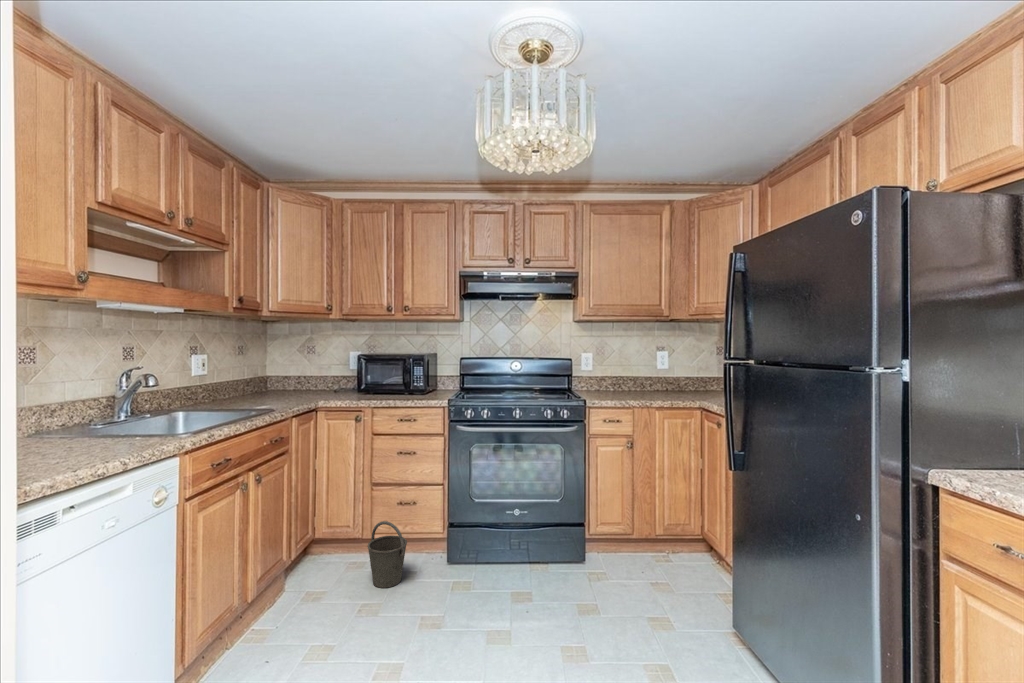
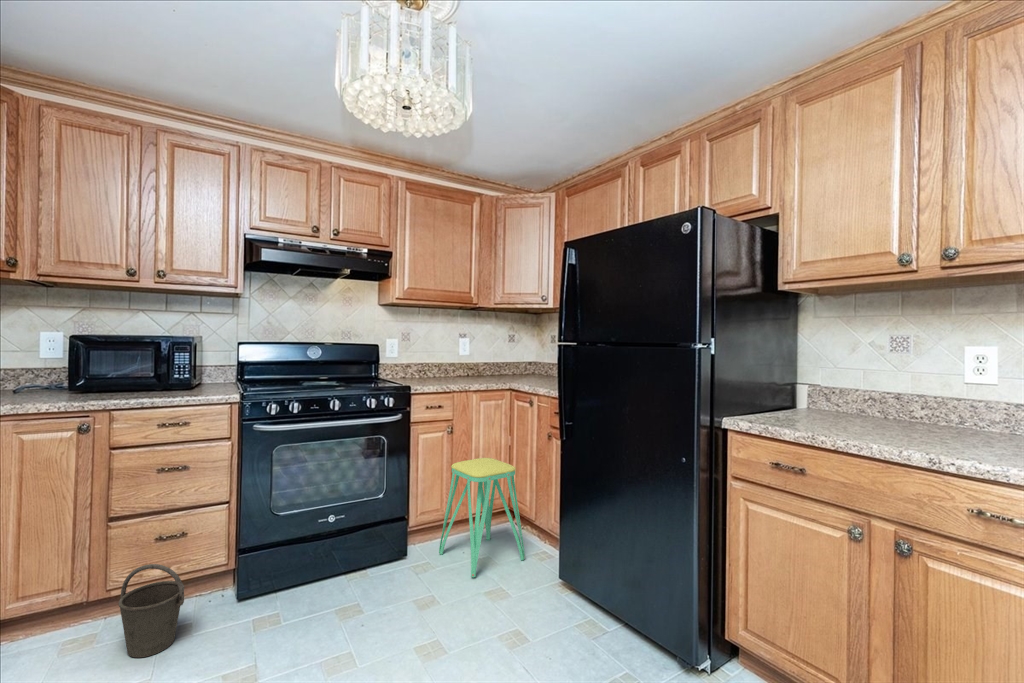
stool: none [618,478,707,599] -> present [439,458,525,577]

